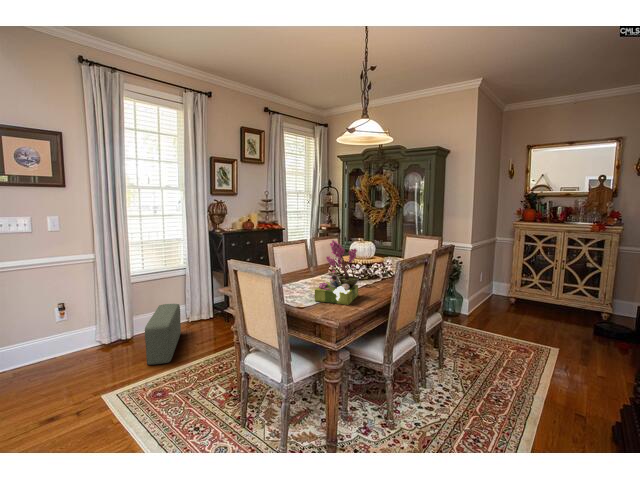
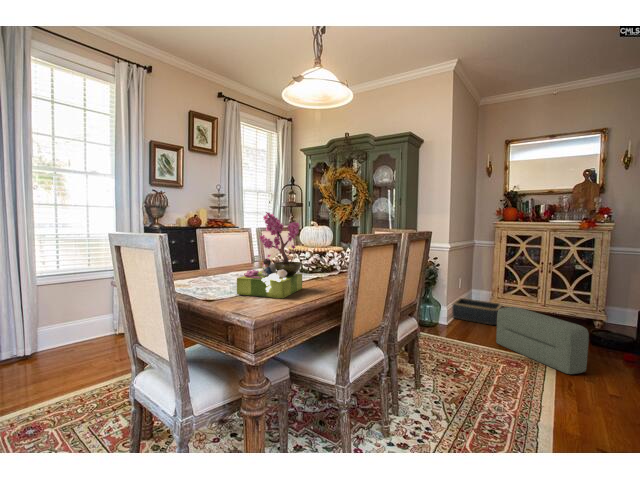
basket: none [473,291,518,316] -> present [452,298,502,325]
pouf: present [145,304,181,365] -> present [496,307,589,374]

